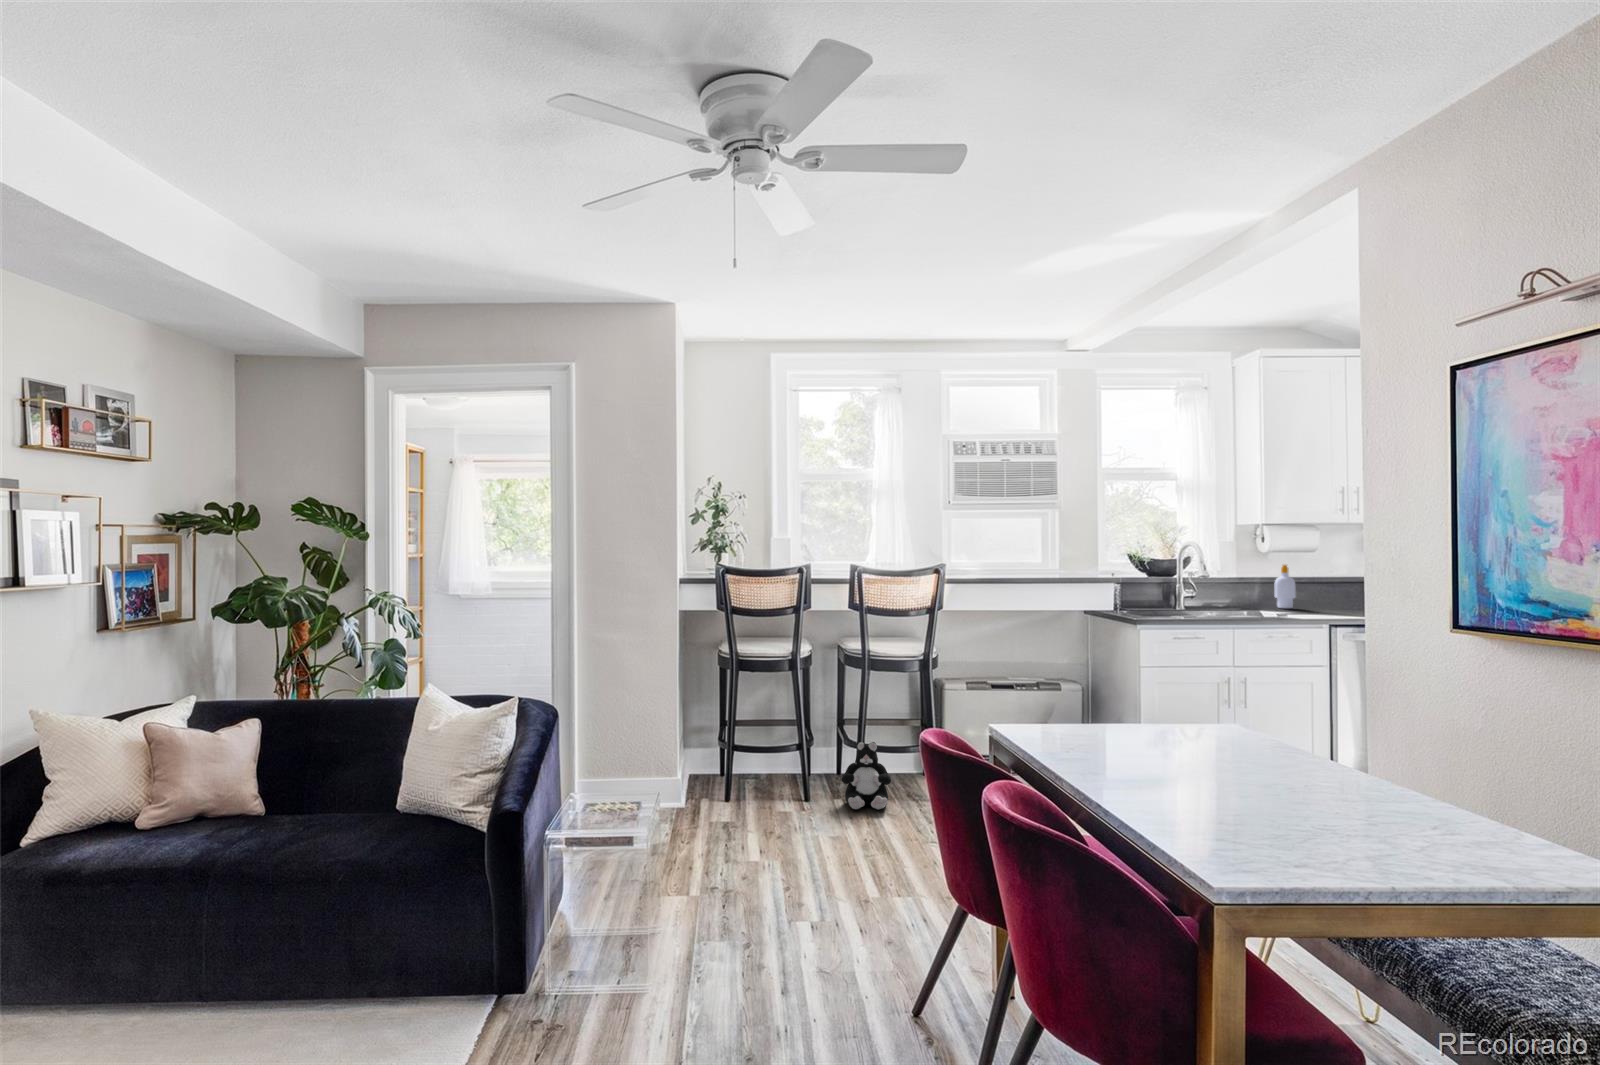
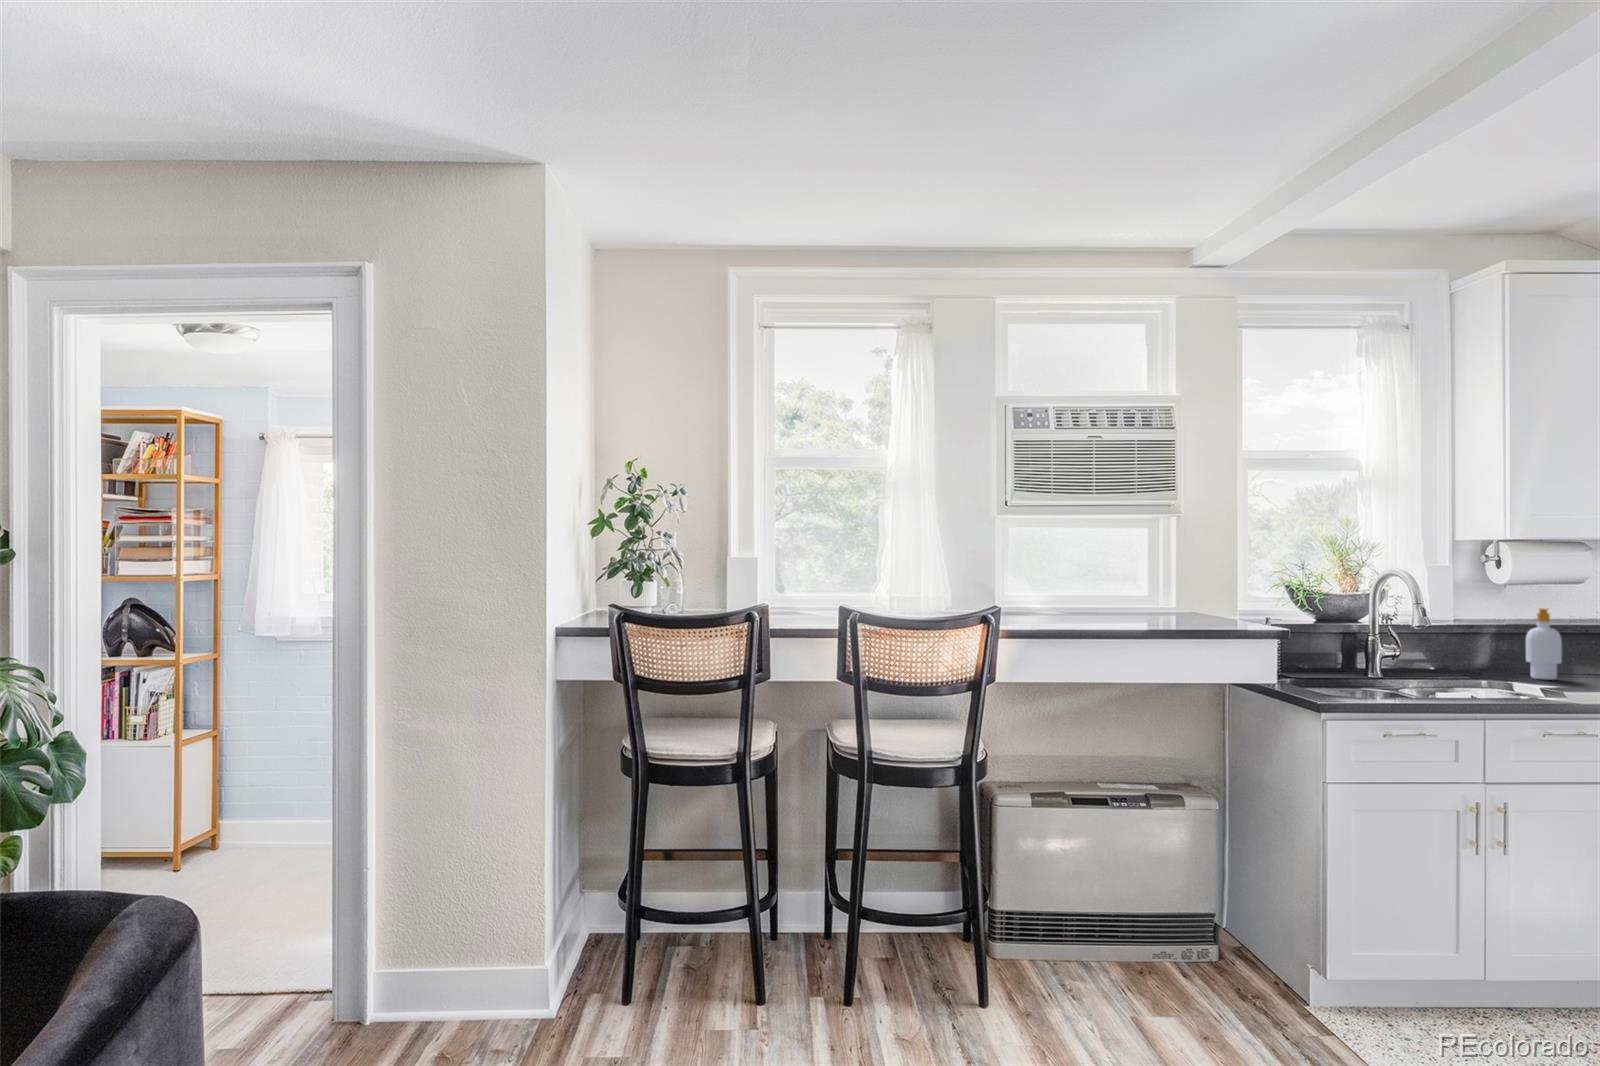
plush toy: present [842,742,891,810] -> none [822,905,905,1028]

